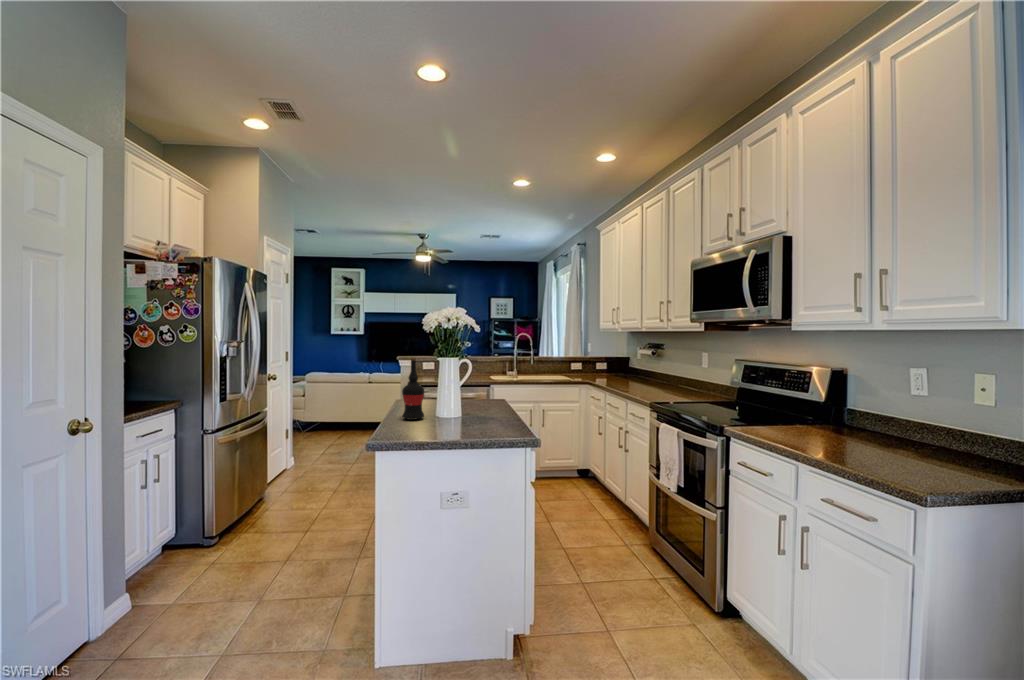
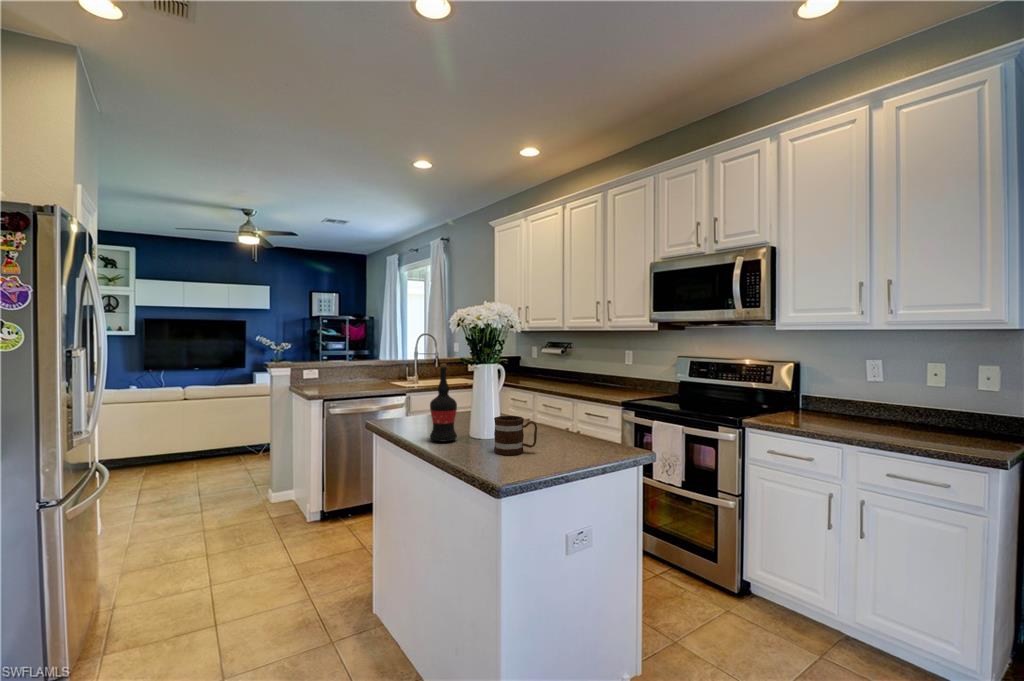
mug: none [425,401,456,433] -> present [494,416,537,455]

